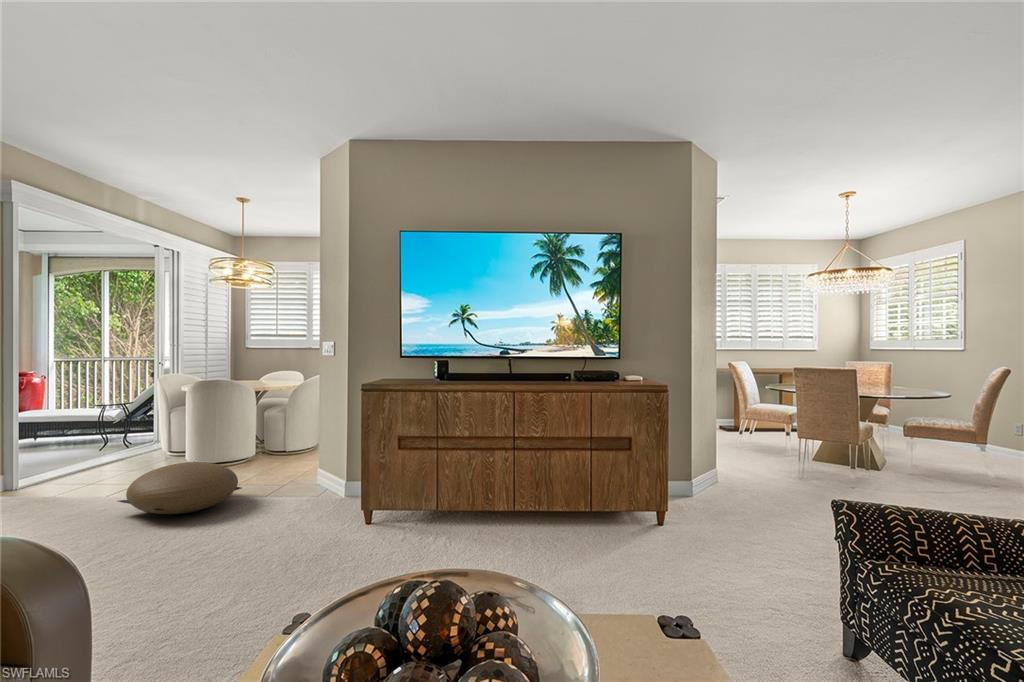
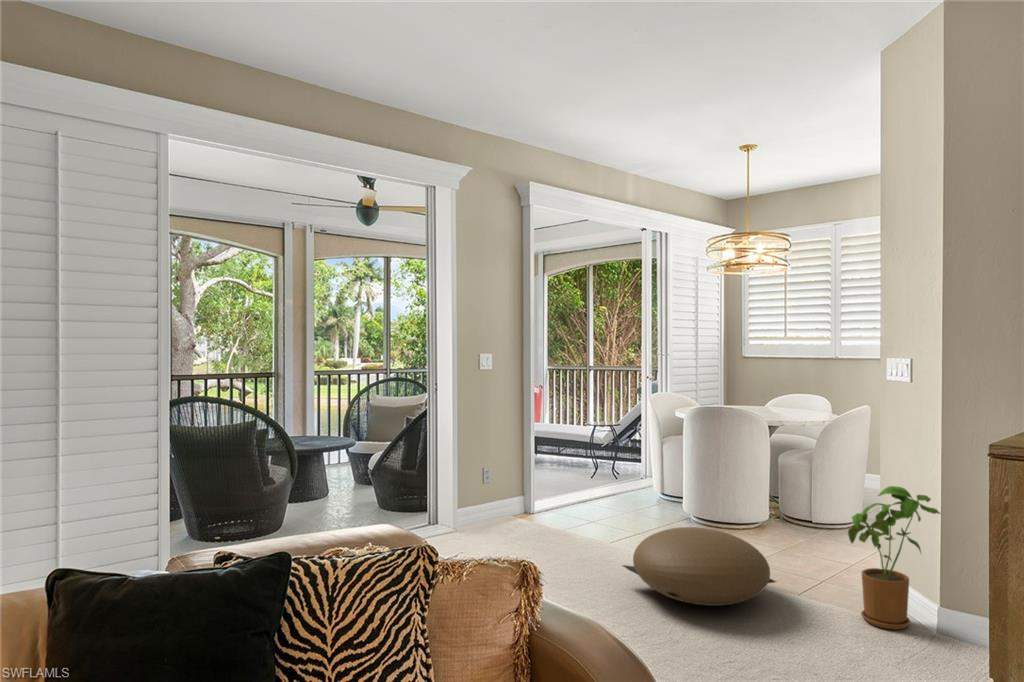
house plant: none [288,416,338,500] -> present [848,486,940,629]

